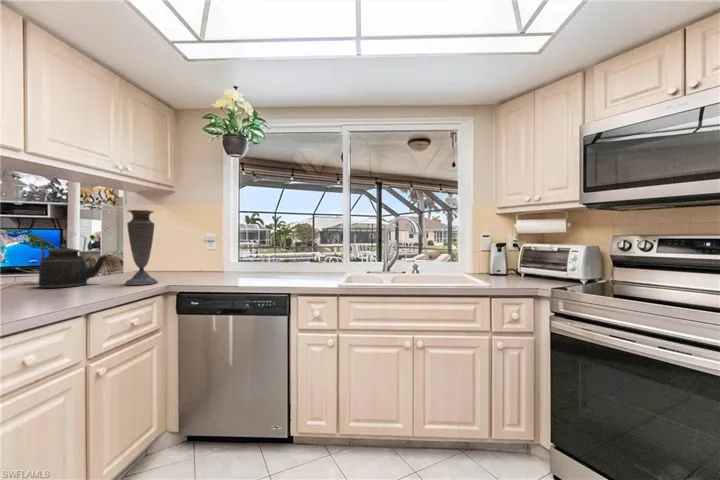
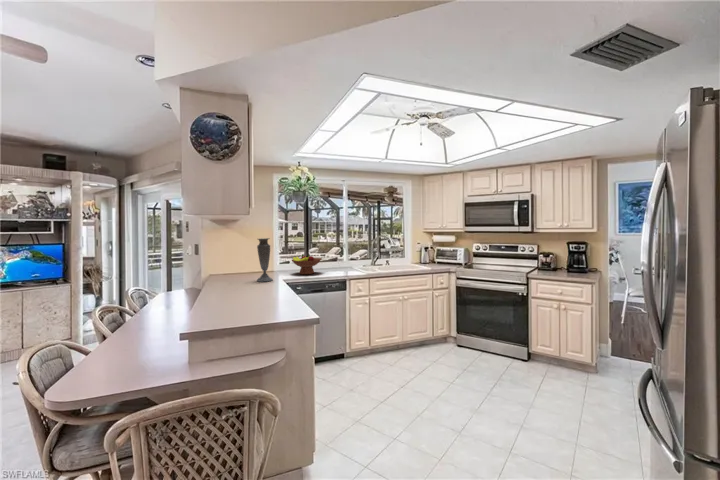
kettle: present [39,236,107,288] -> none [214,255,244,287]
fruit bowl: none [219,244,273,279] -> present [292,255,321,274]

